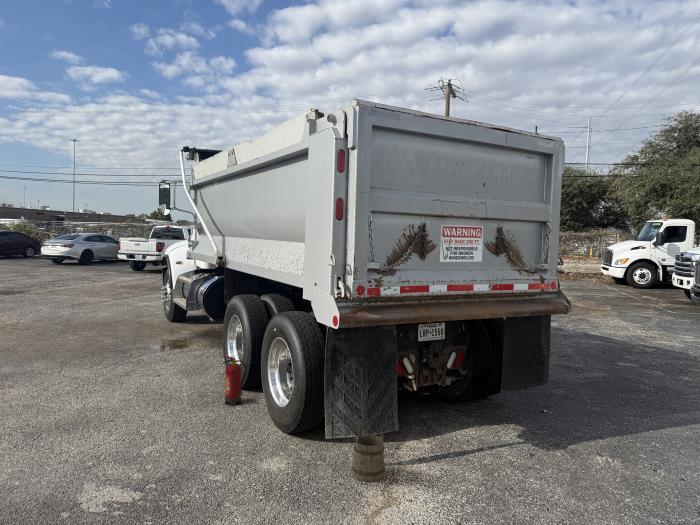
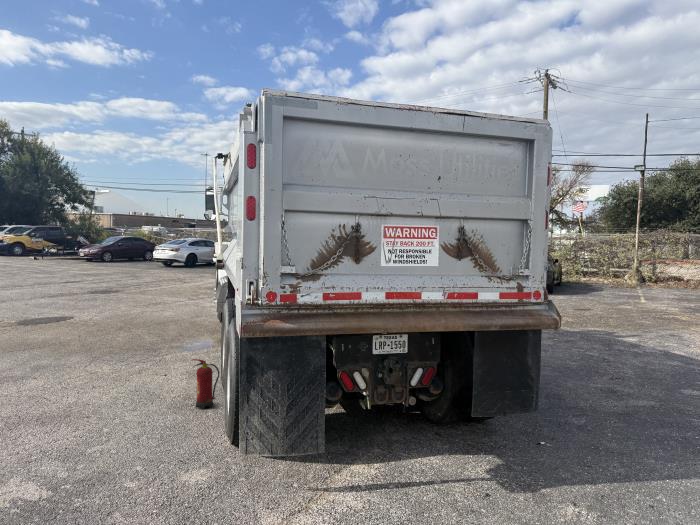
bucket: present [352,421,385,482] -> none [256,440,294,507]

